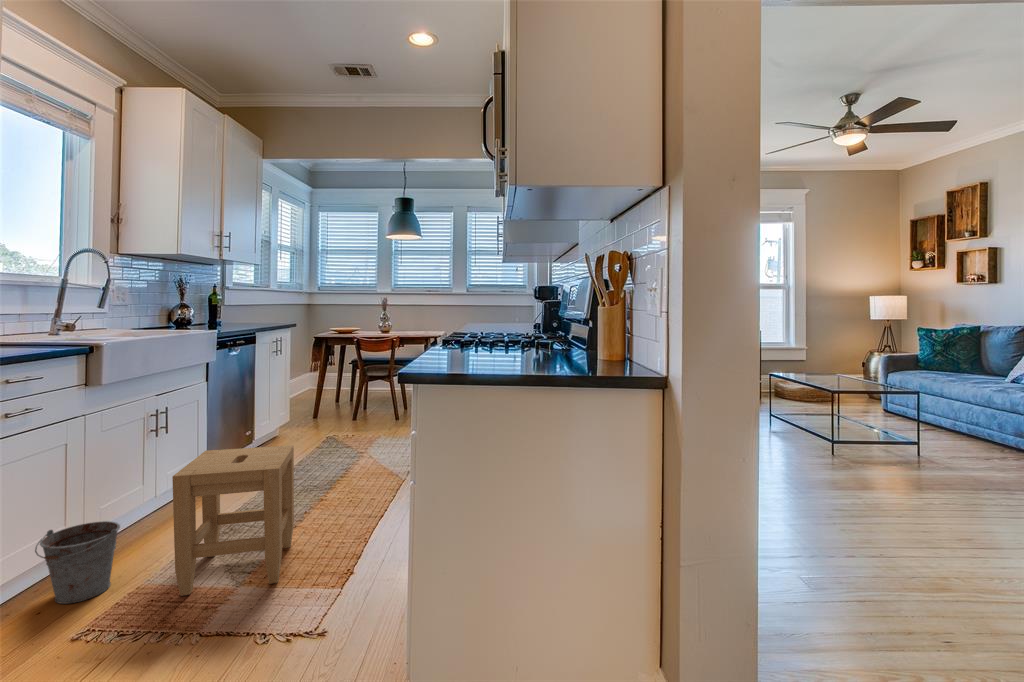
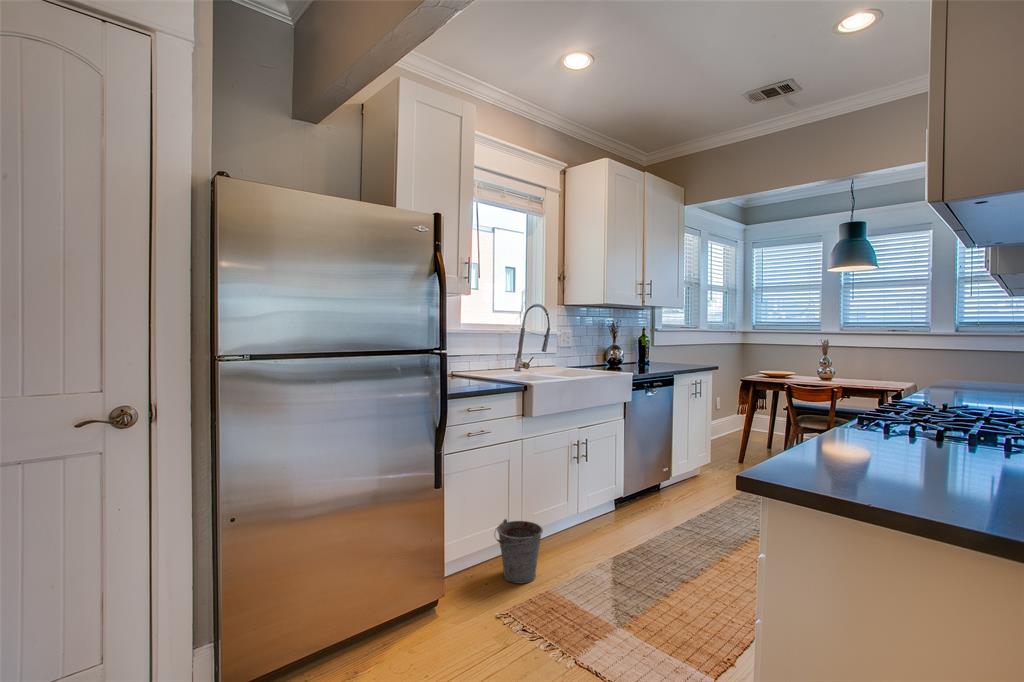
stool: present [172,445,294,596] -> none [569,483,680,643]

